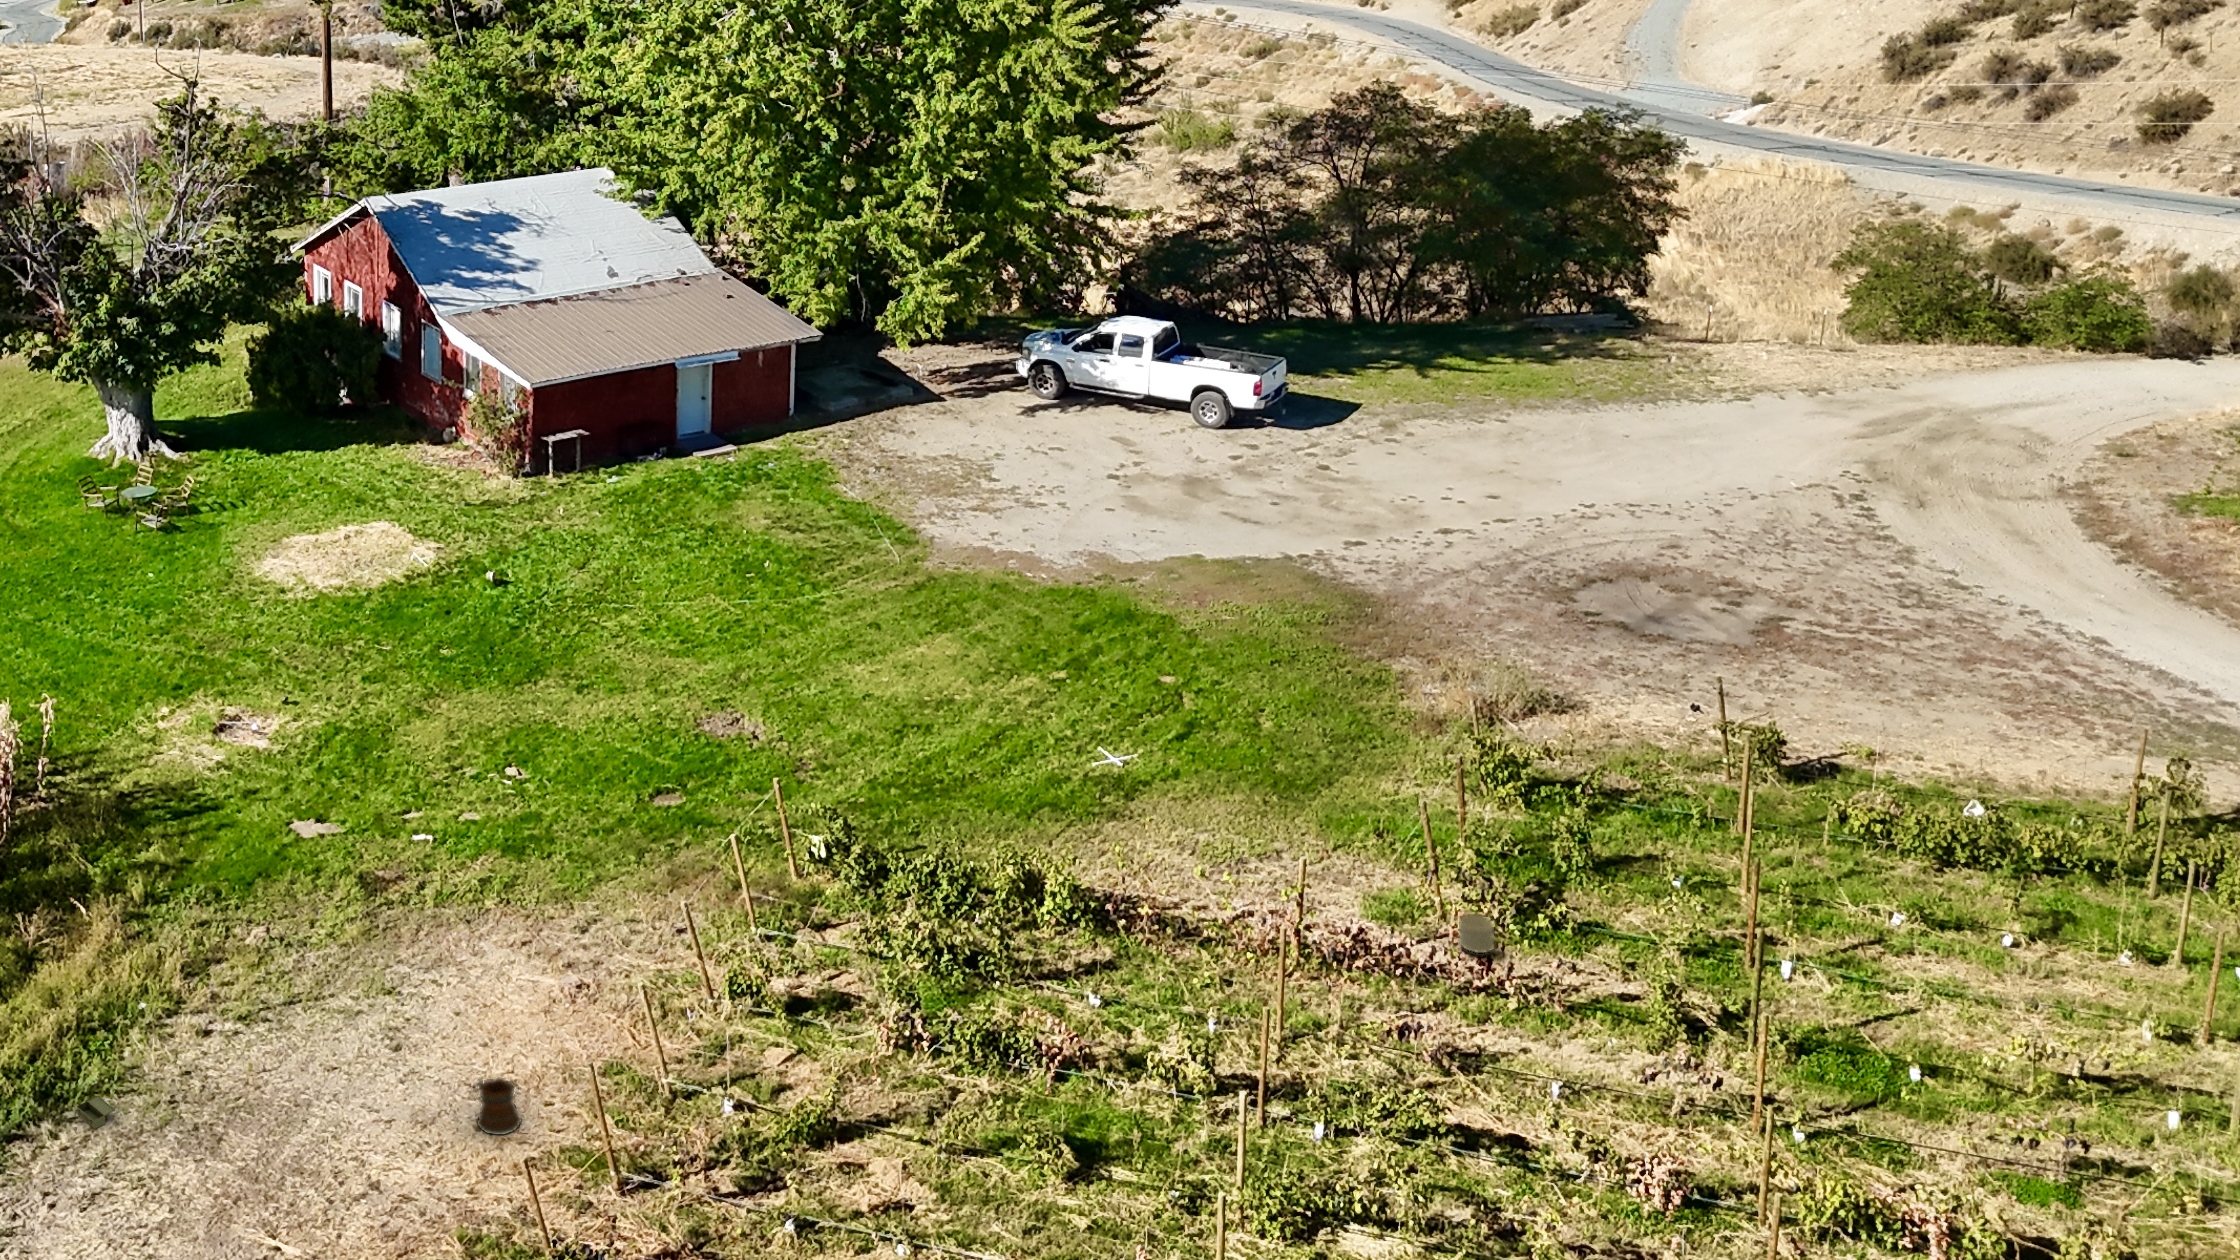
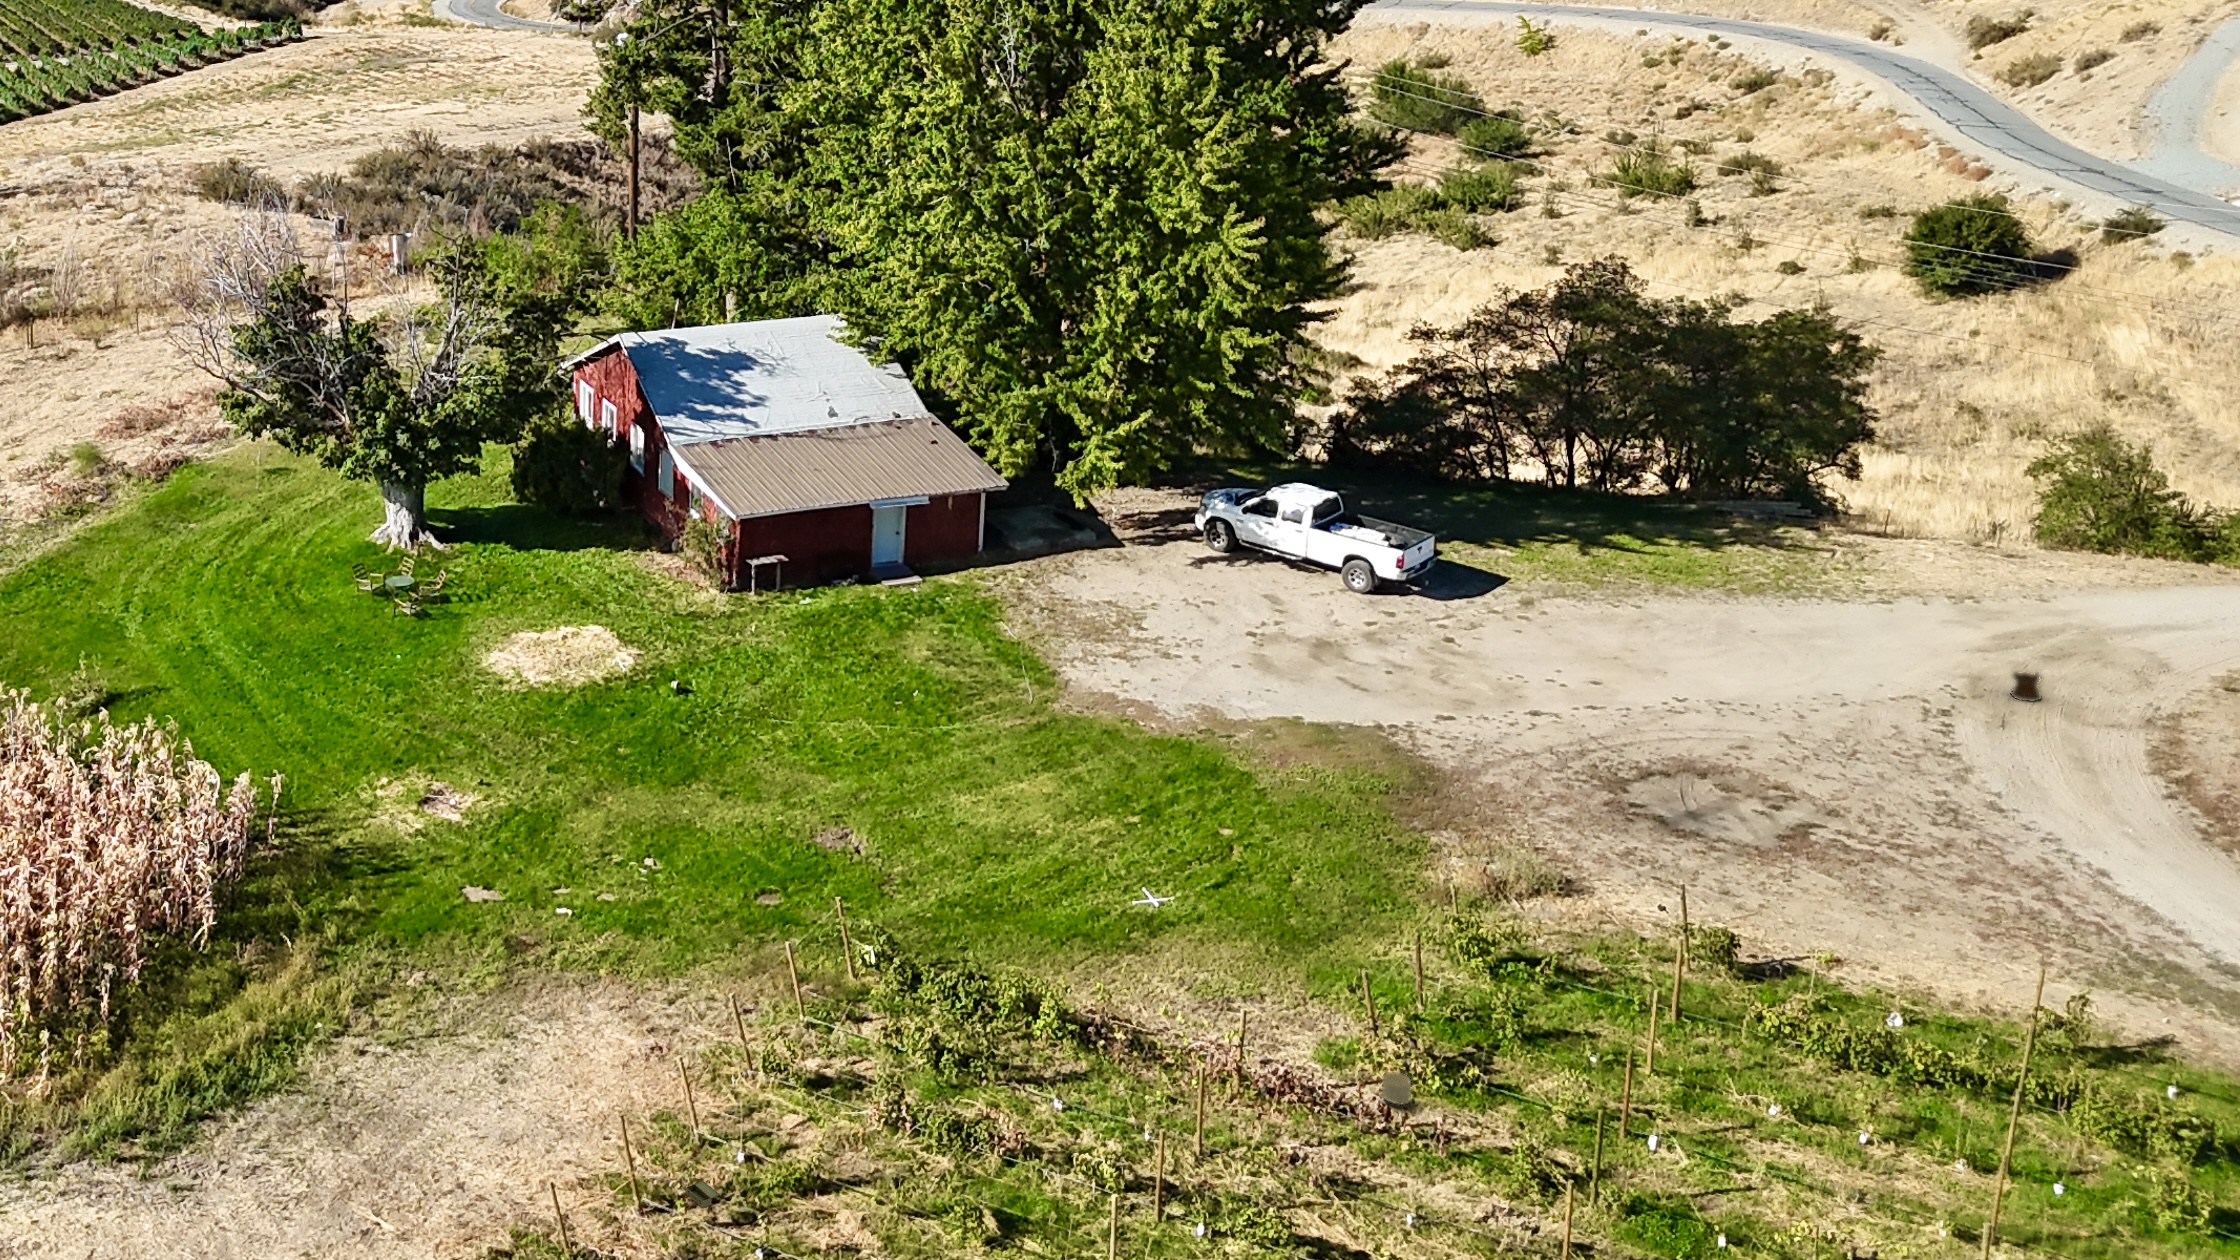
bucket: present [474,1078,521,1135] -> present [2011,672,2042,701]
toolbox: present [77,1096,115,1129] -> present [686,1181,719,1208]

